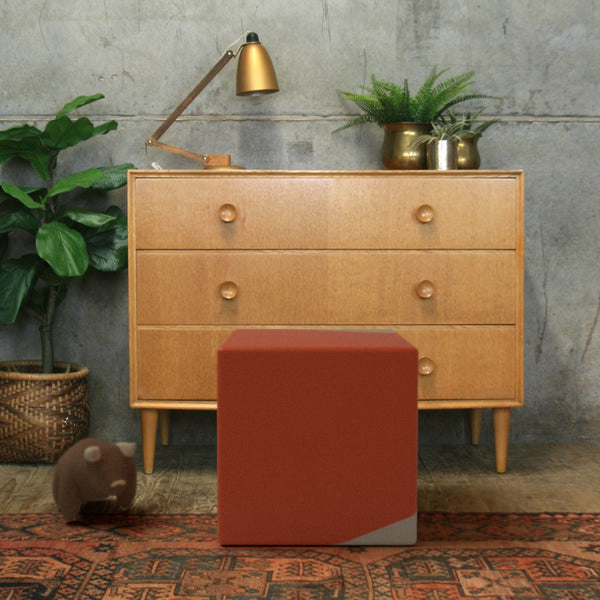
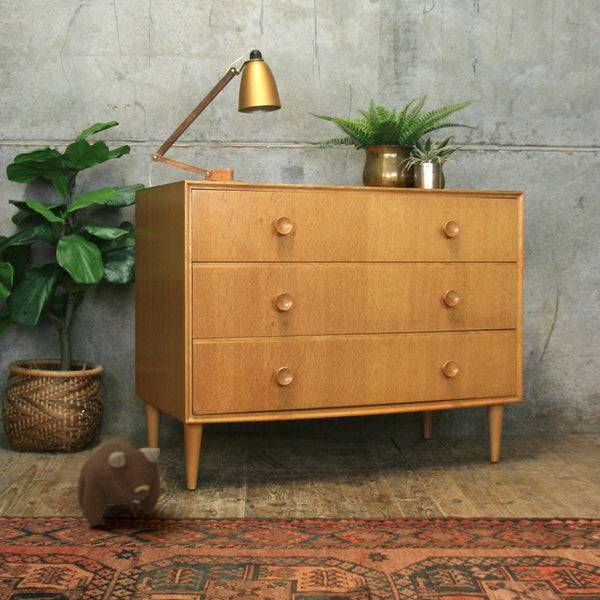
stool: present [217,329,419,545] -> none [240,339,439,553]

